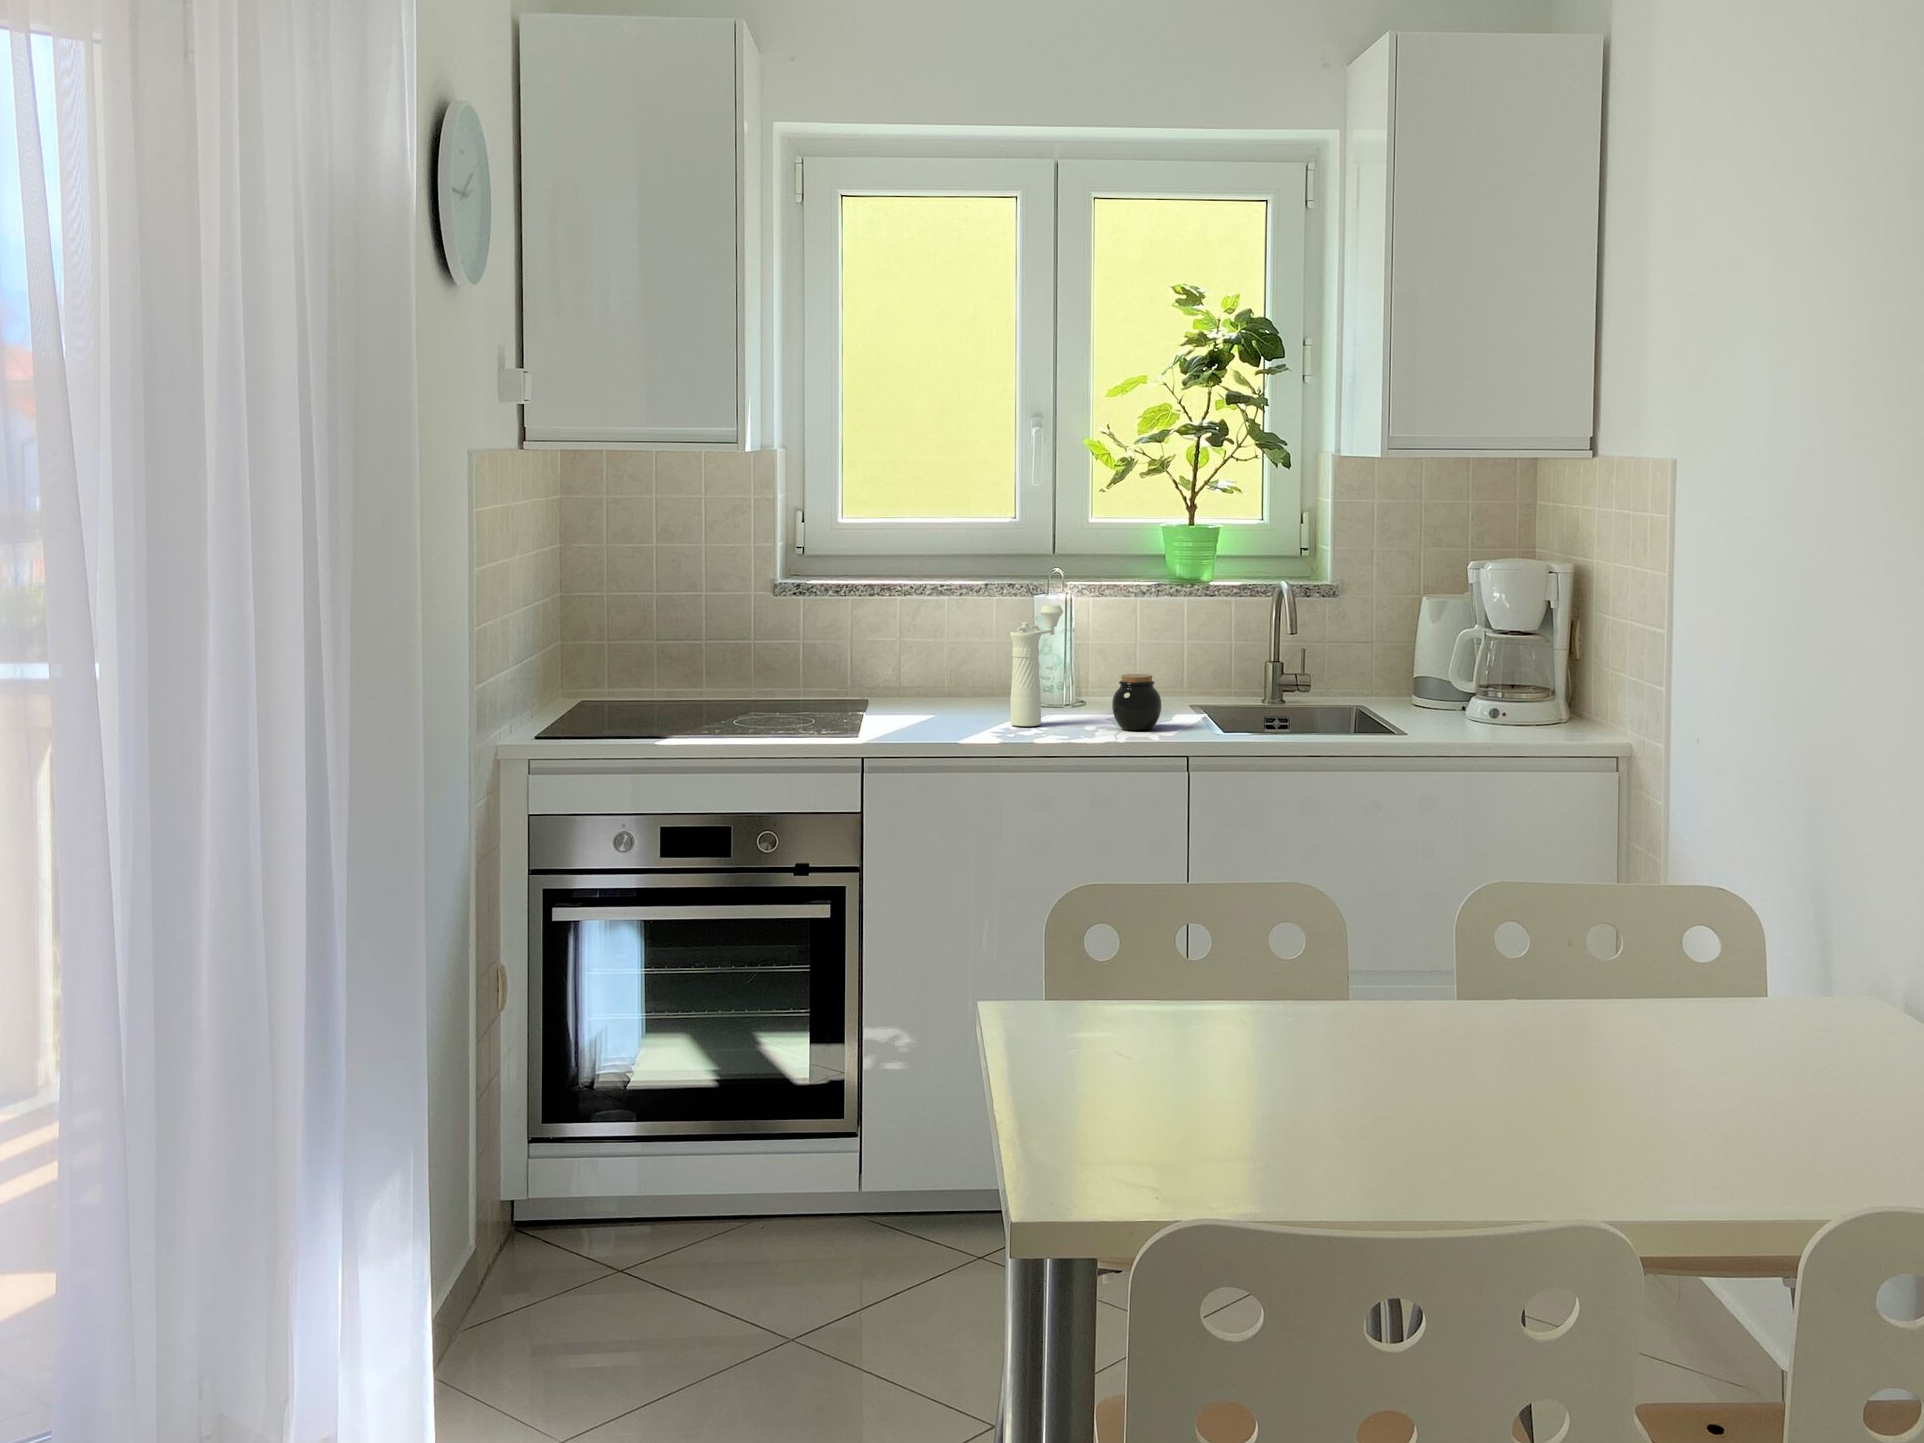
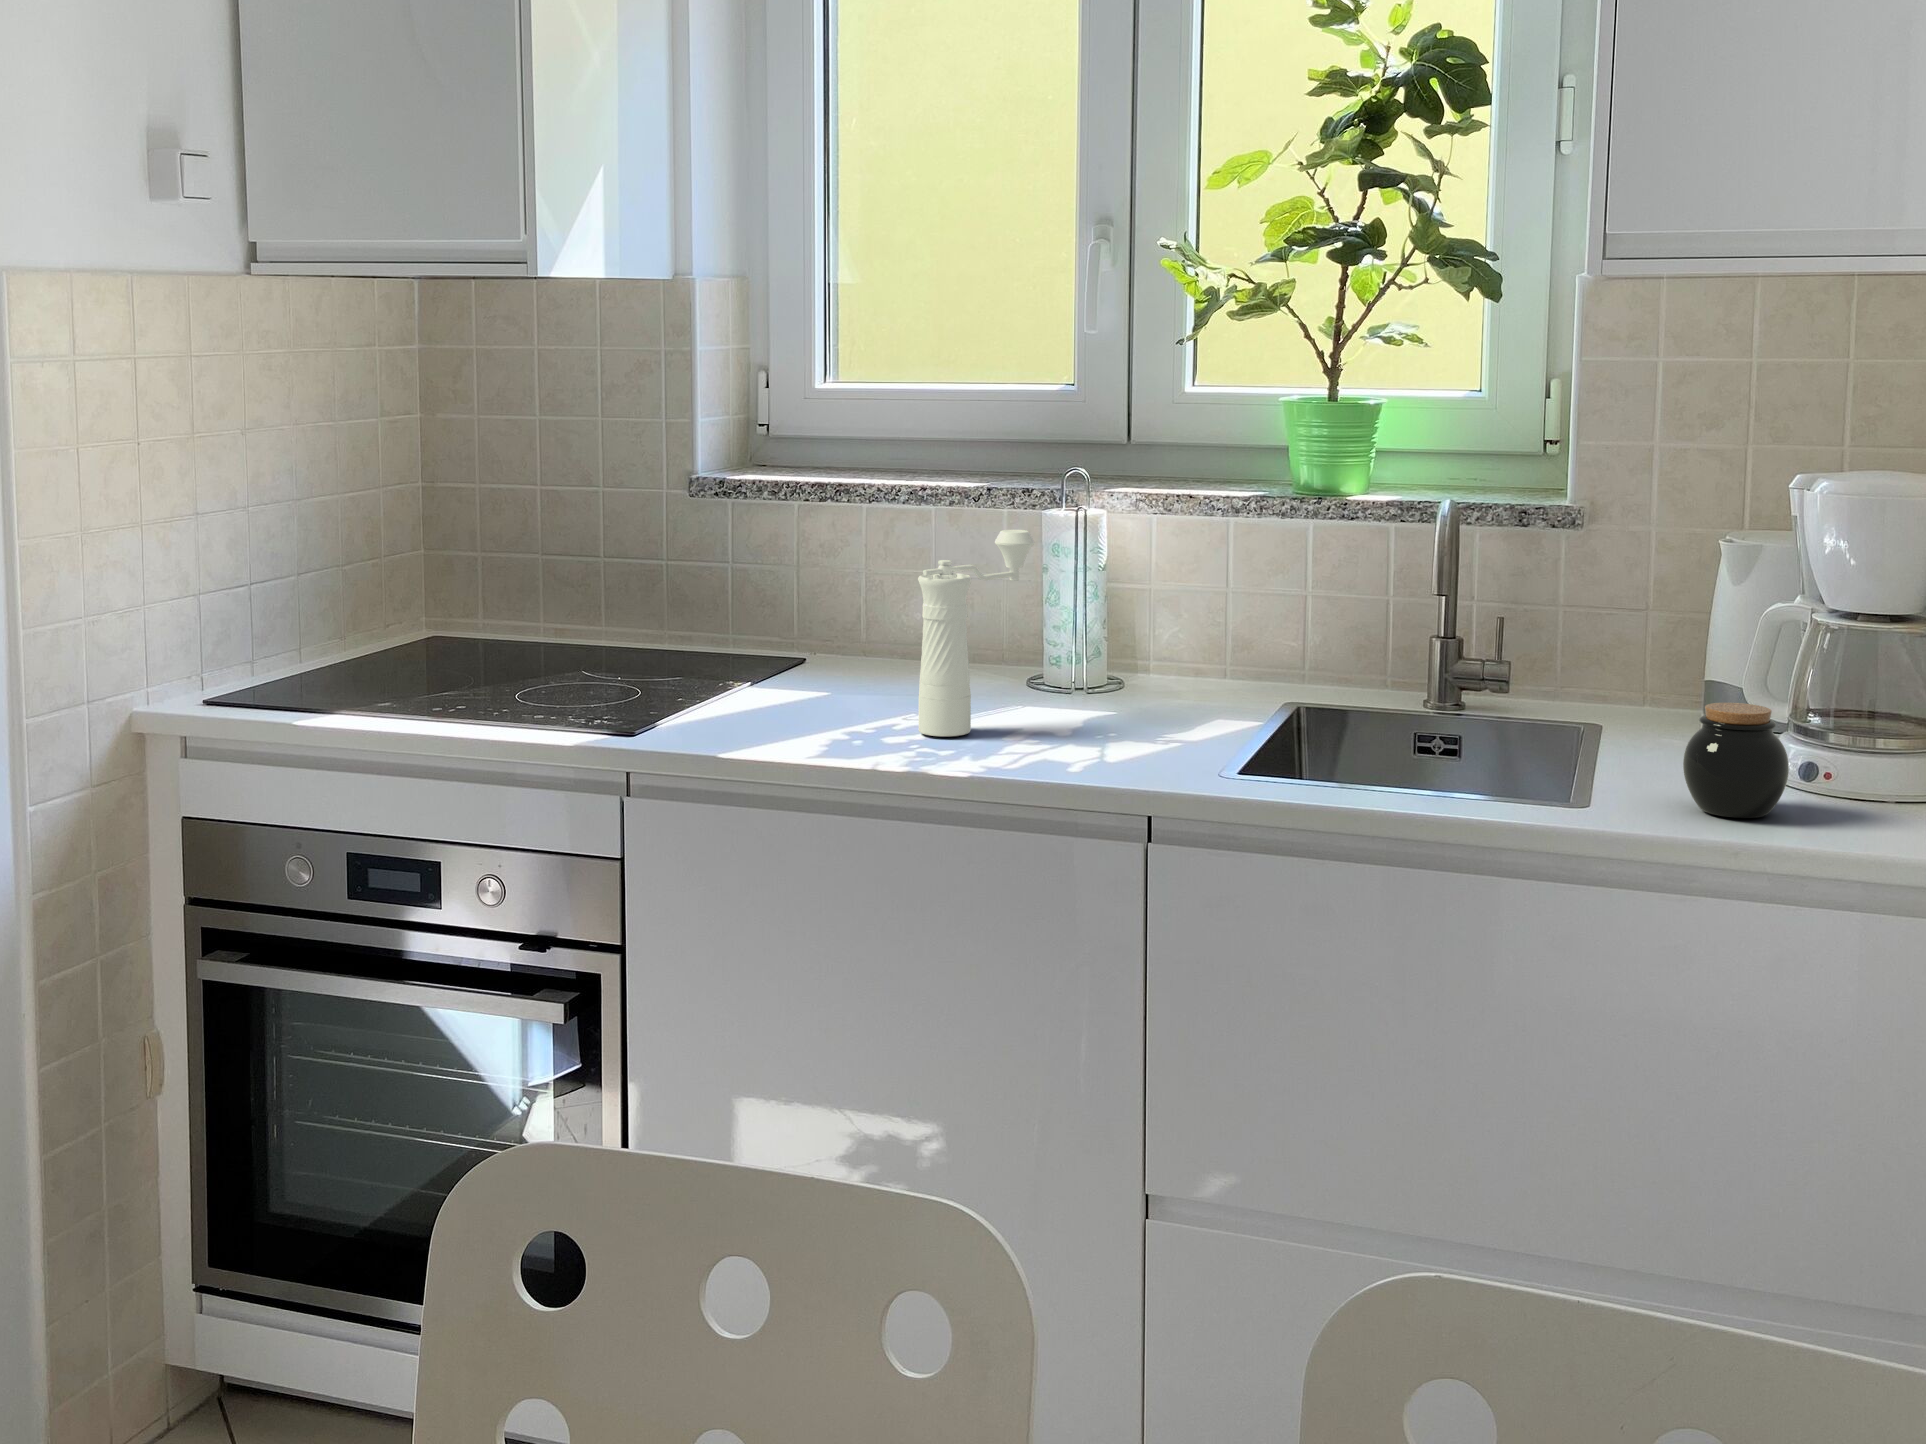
jar: present [1112,674,1161,730] -> present [1683,703,1789,818]

